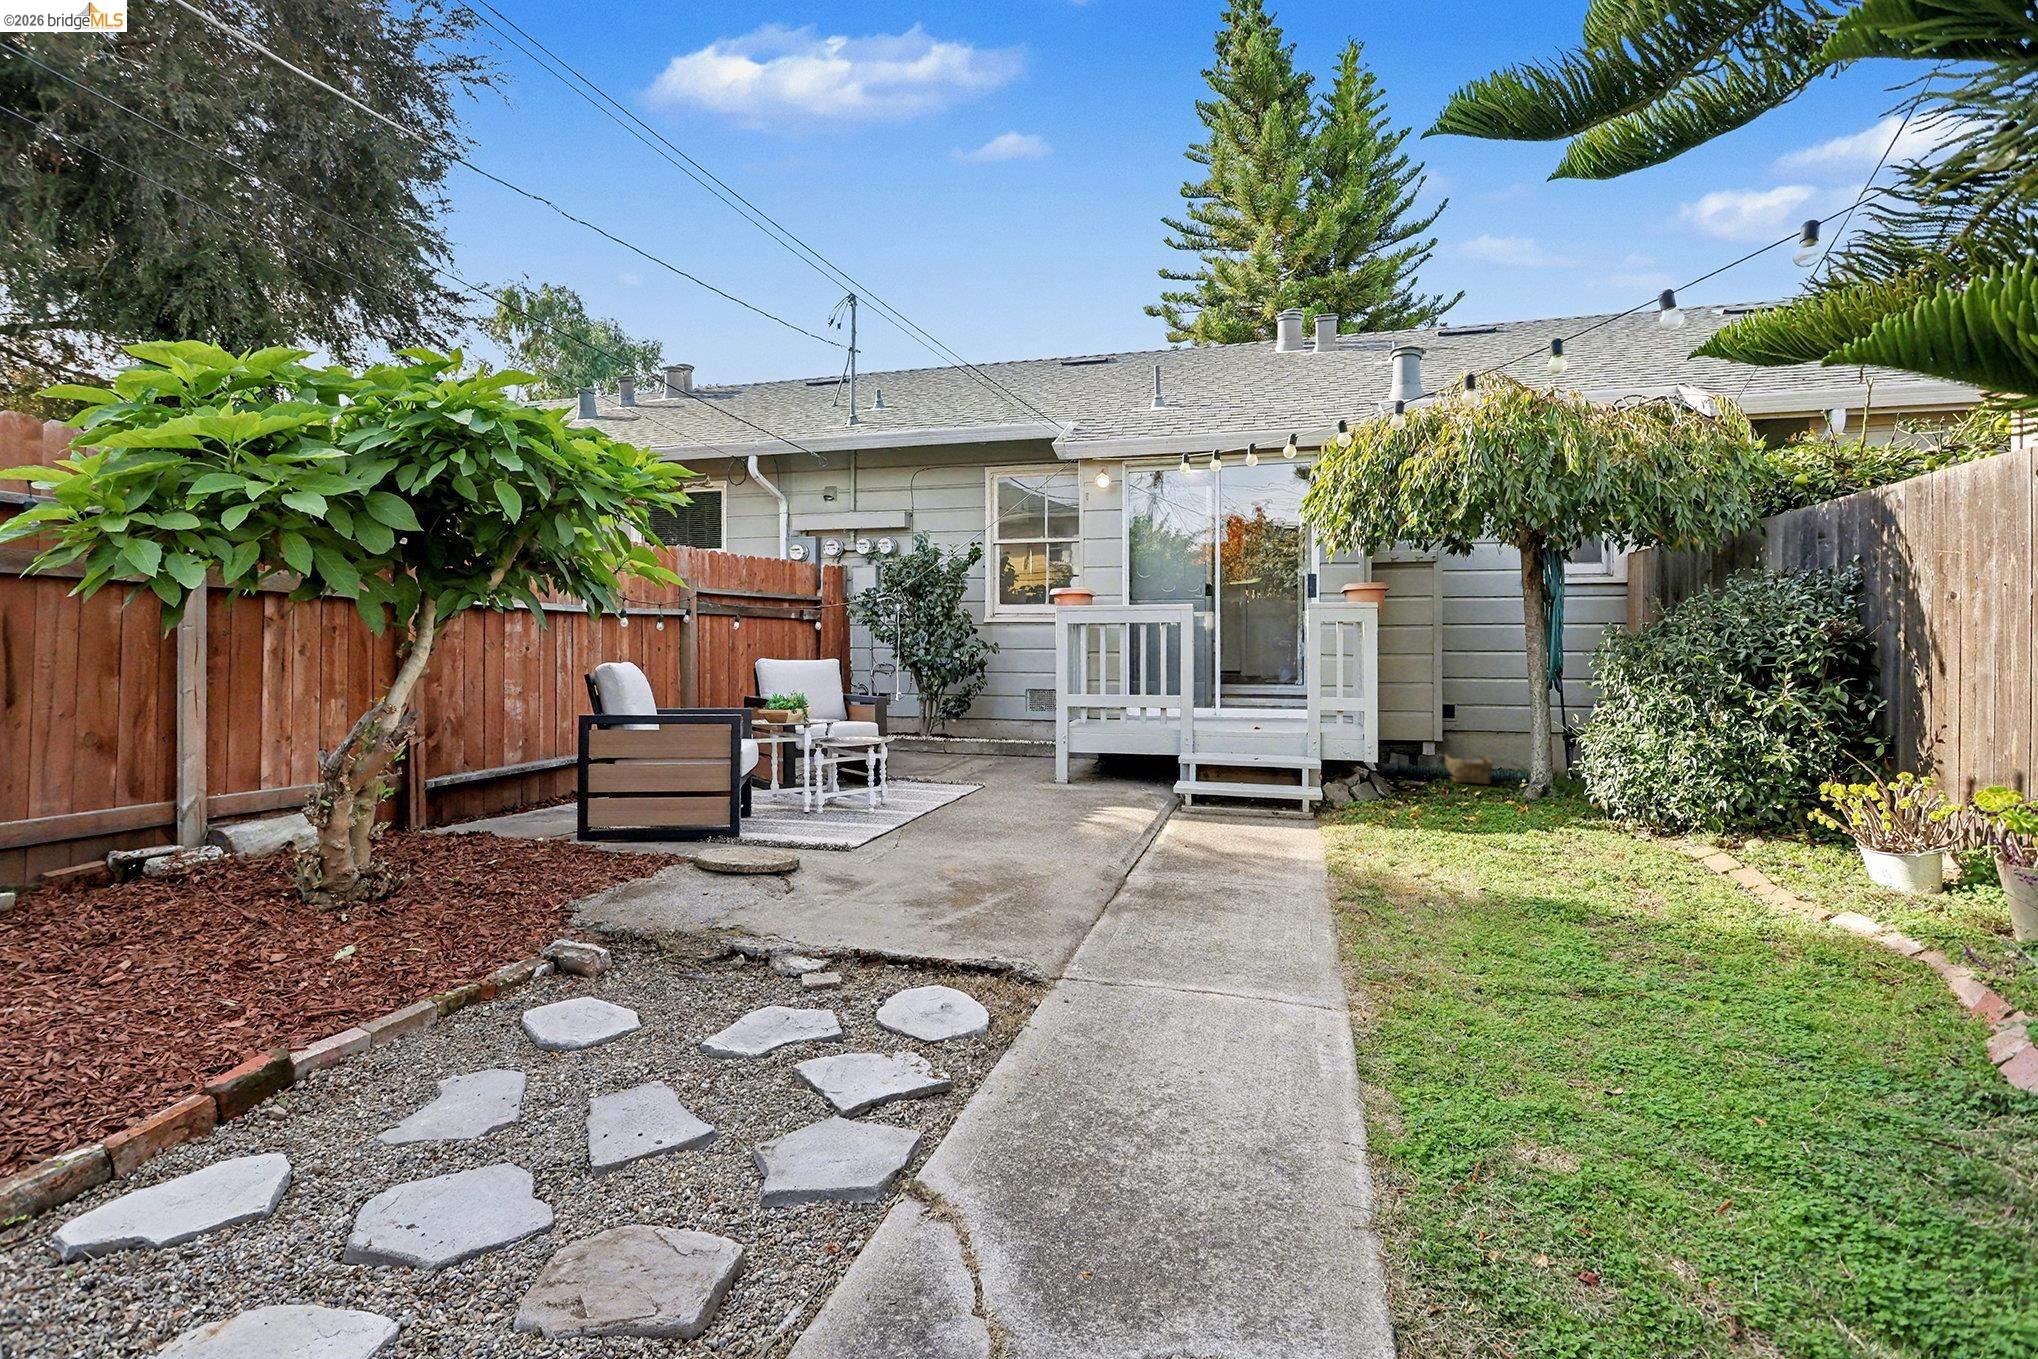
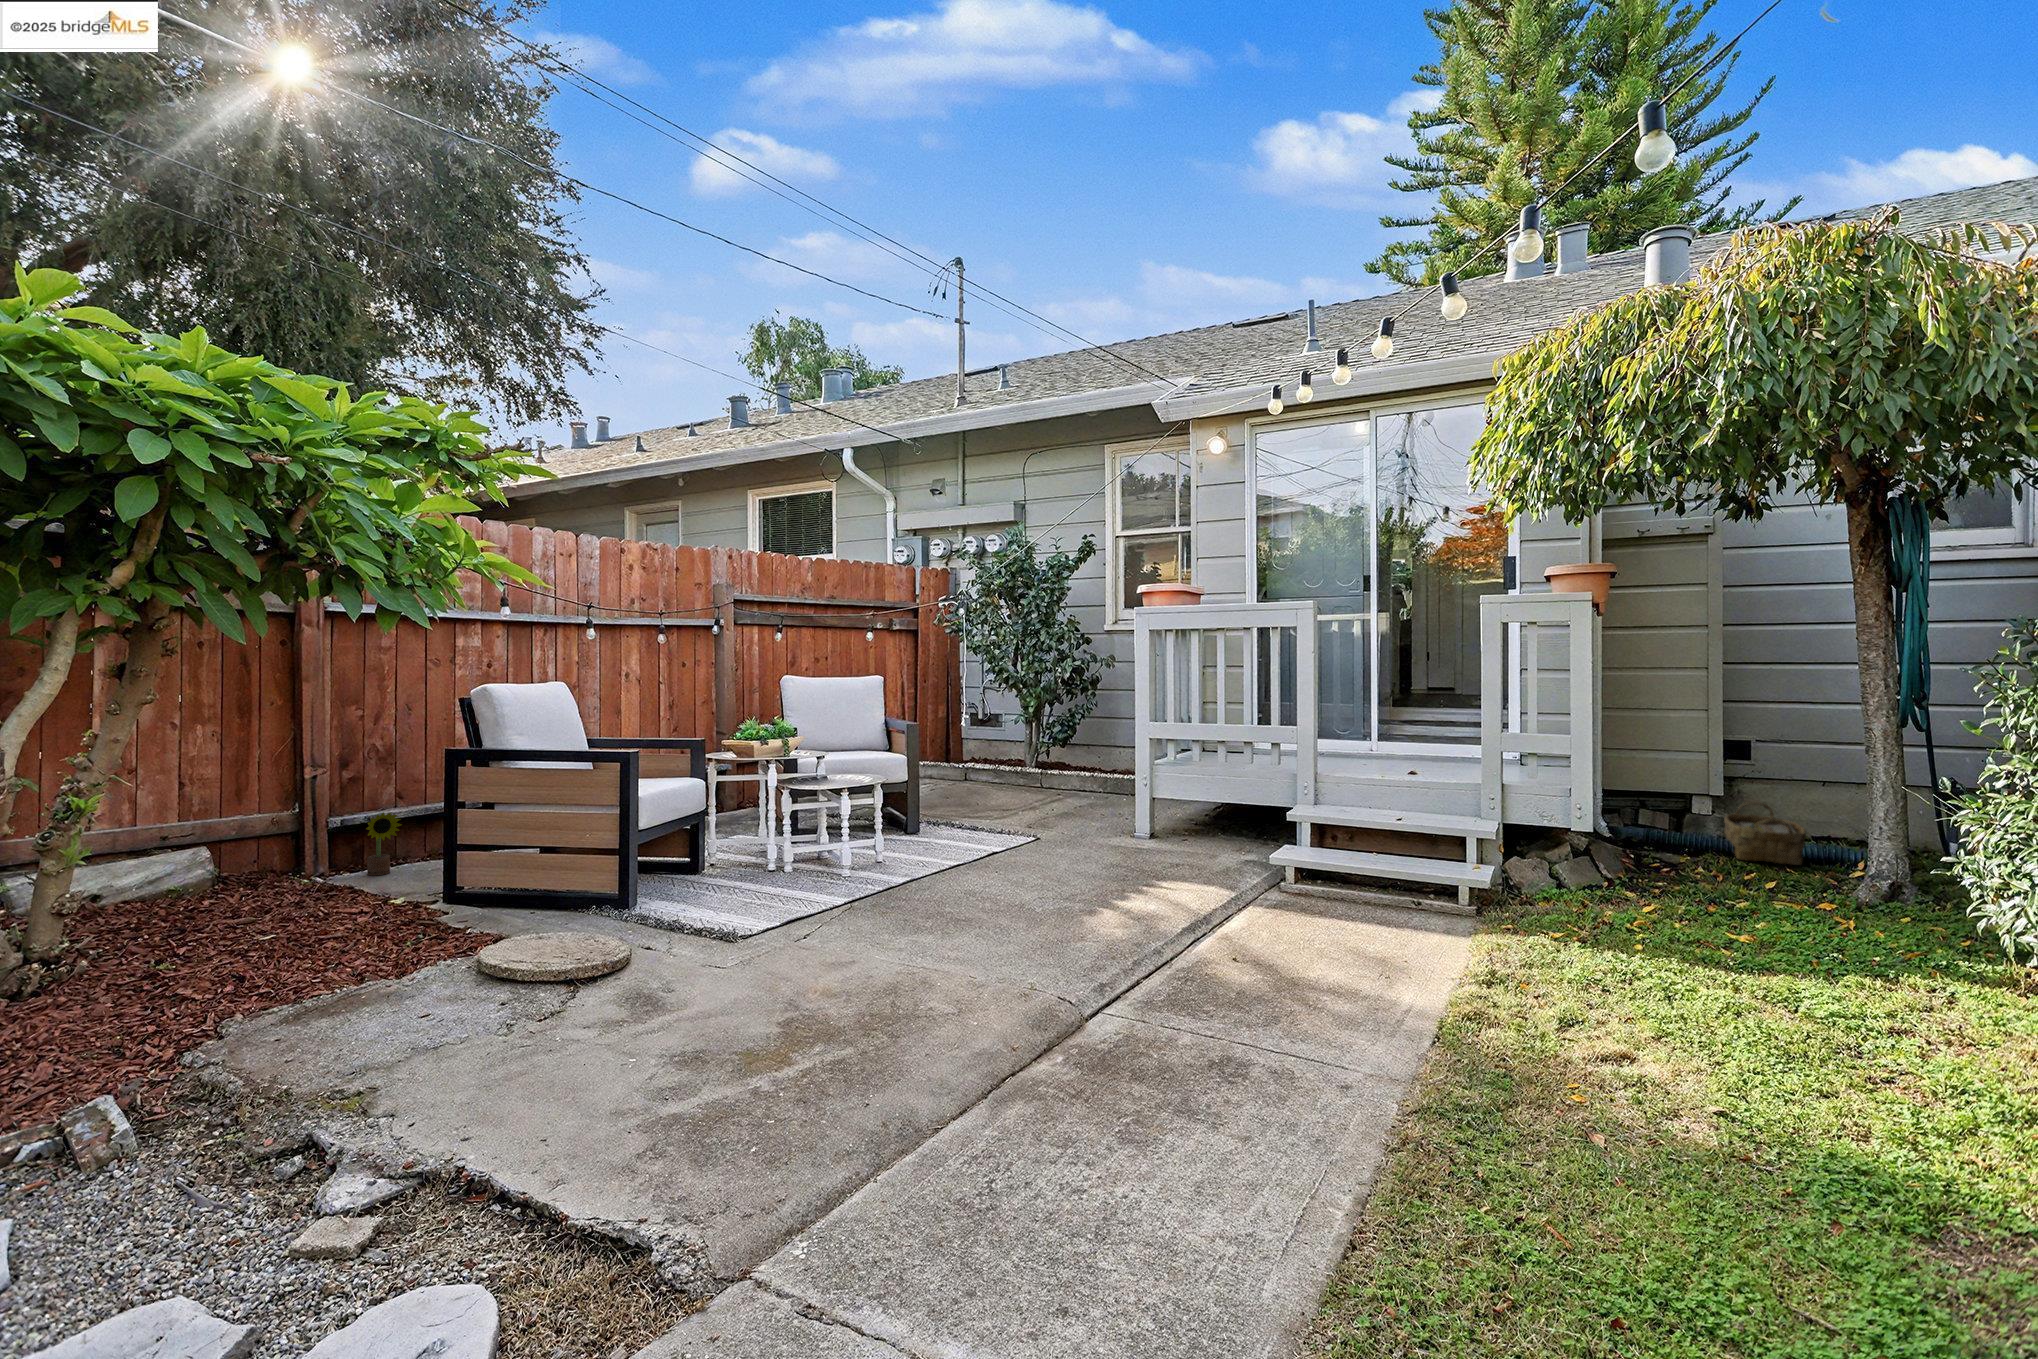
decorative plant: none [466,773,498,828] -> present [366,813,402,876]

